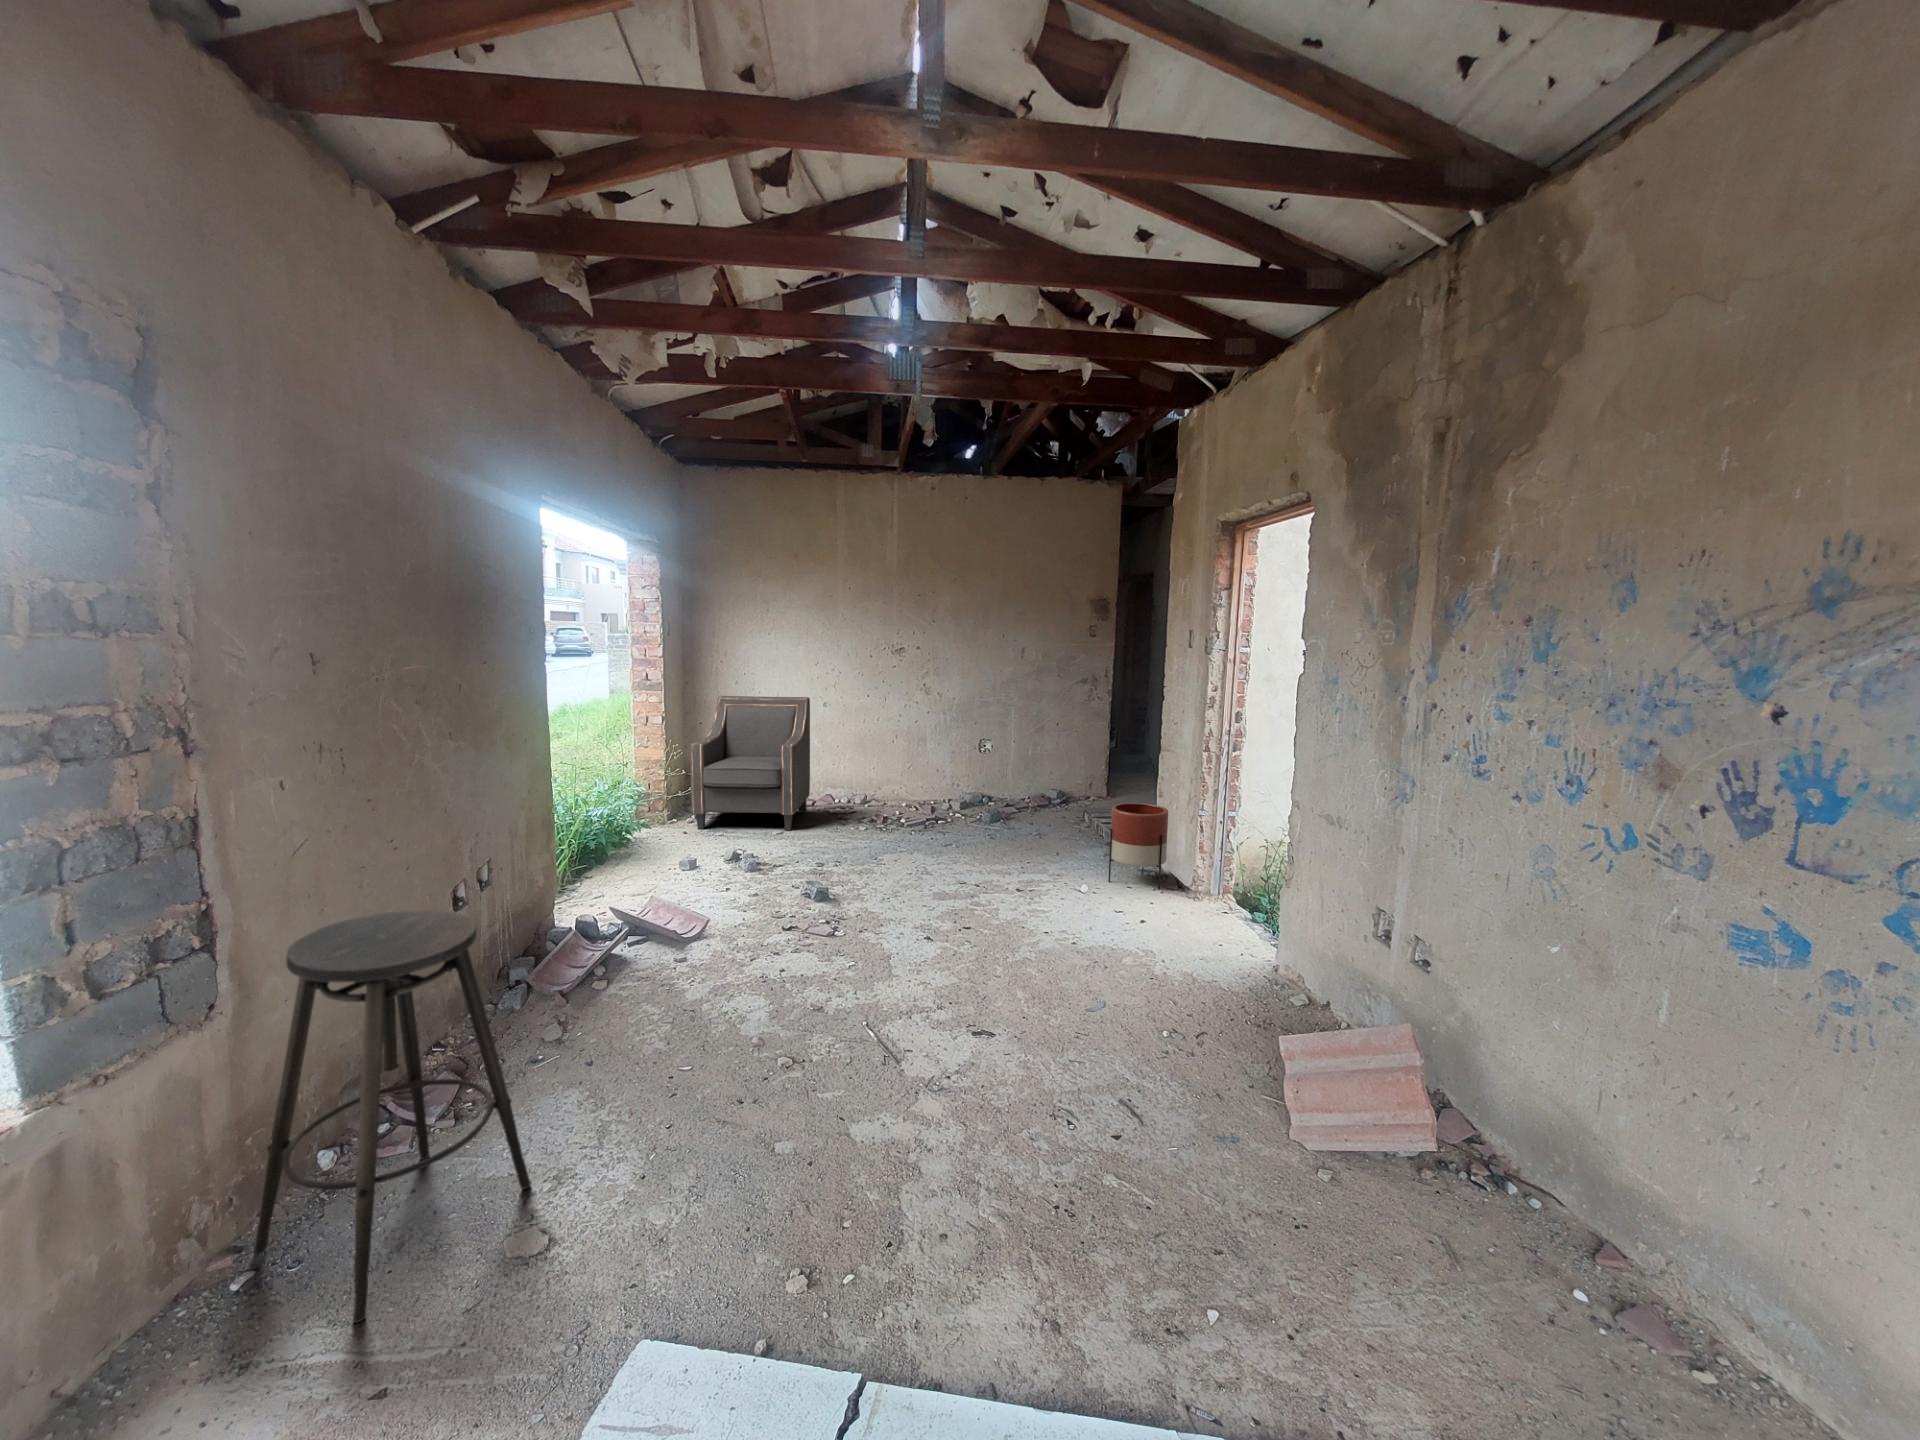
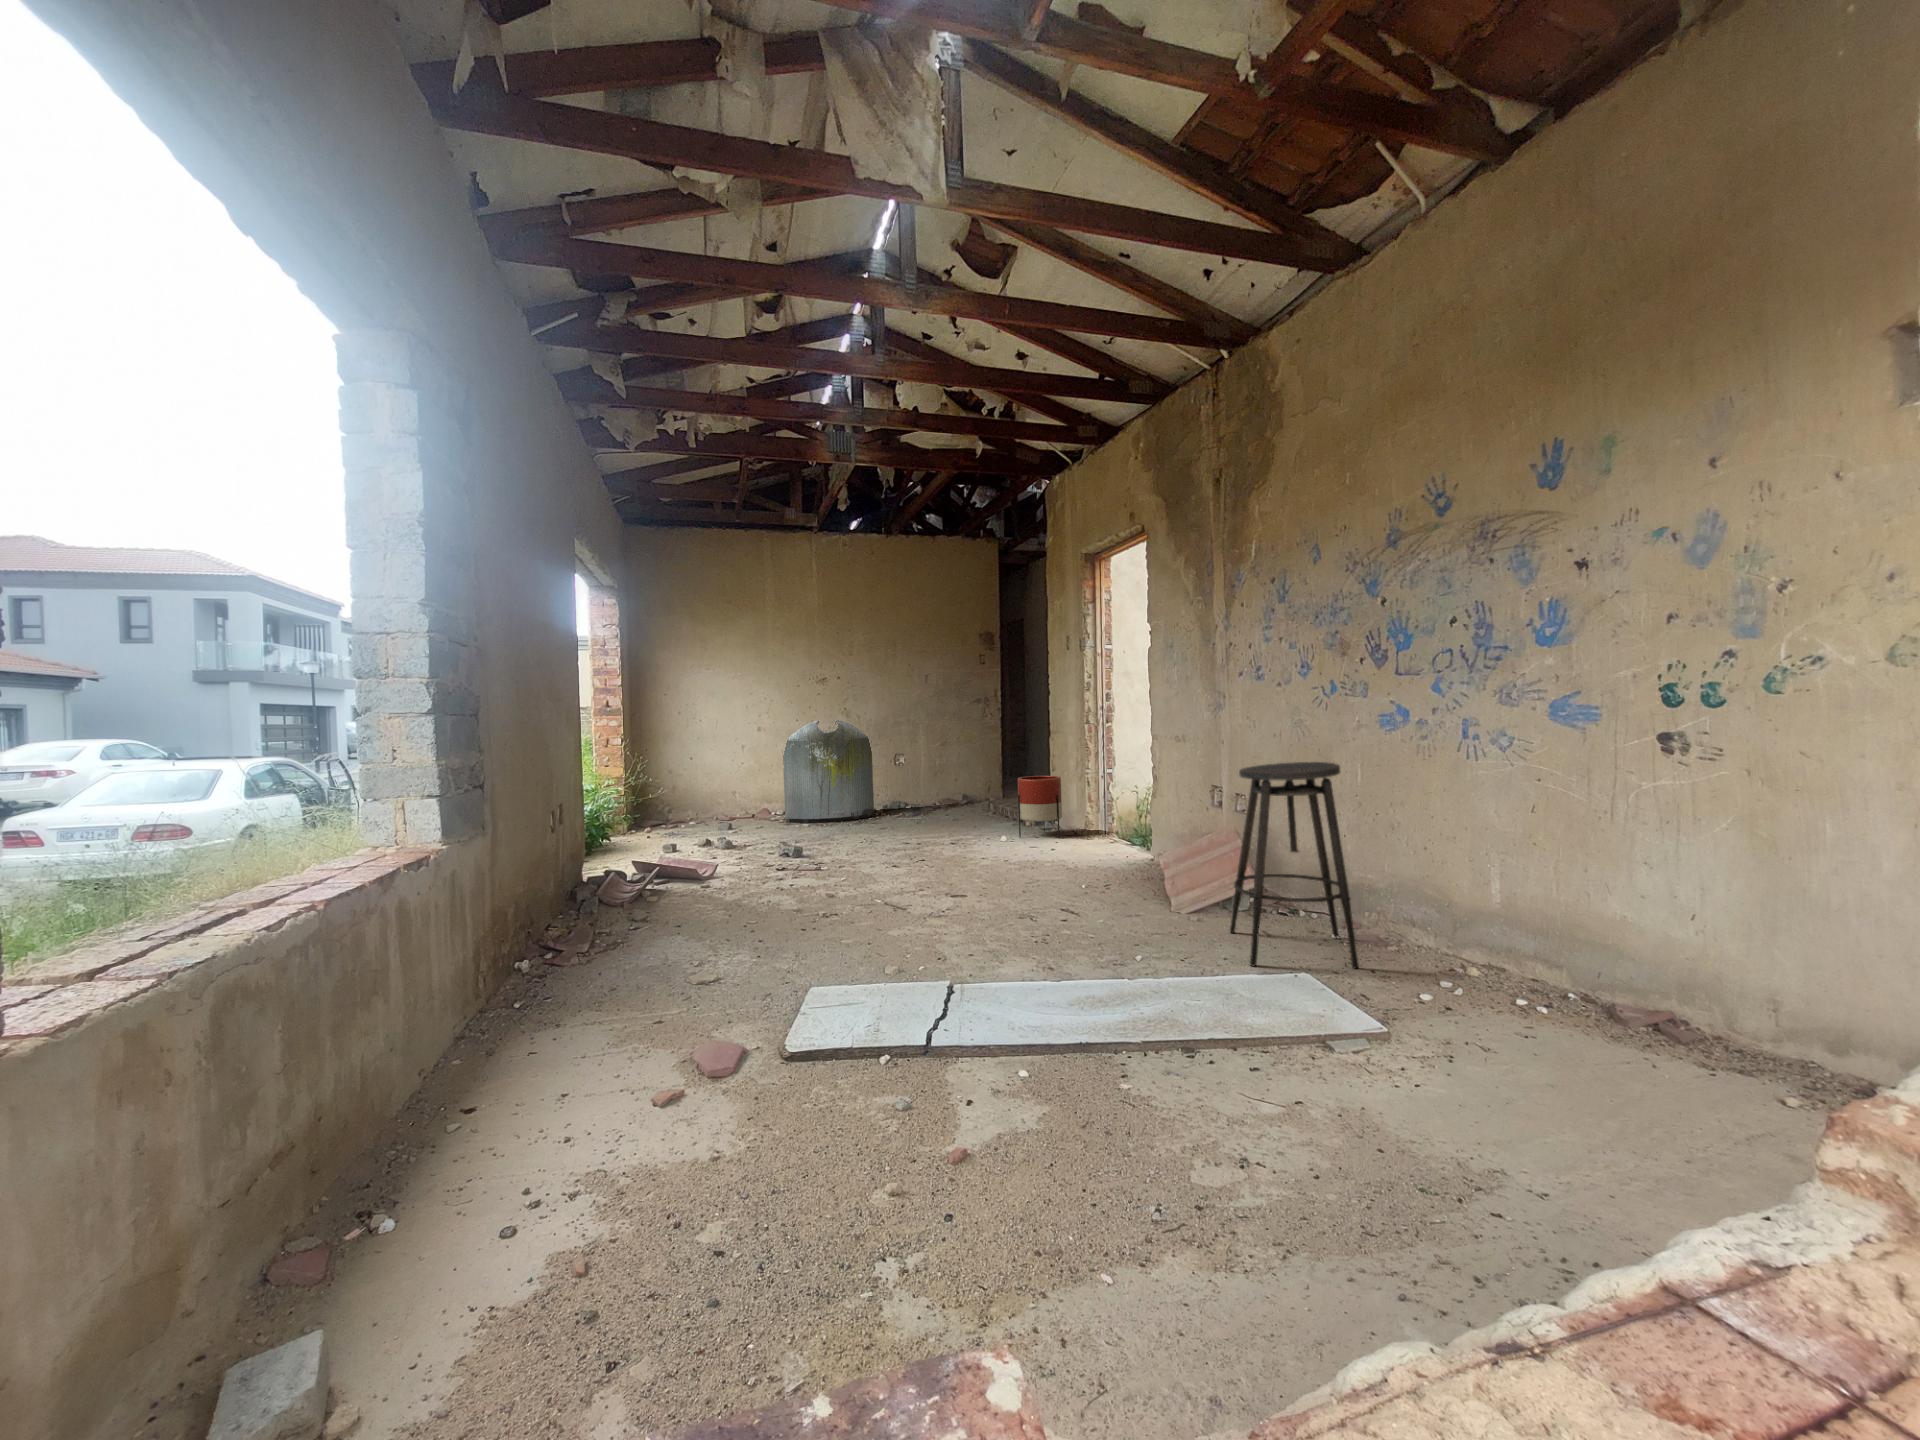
chair: present [690,696,810,830] -> none [651,723,752,838]
trash can: none [845,696,948,820] -> present [783,720,874,823]
stool: present [254,910,531,1323] -> present [1230,762,1359,968]

